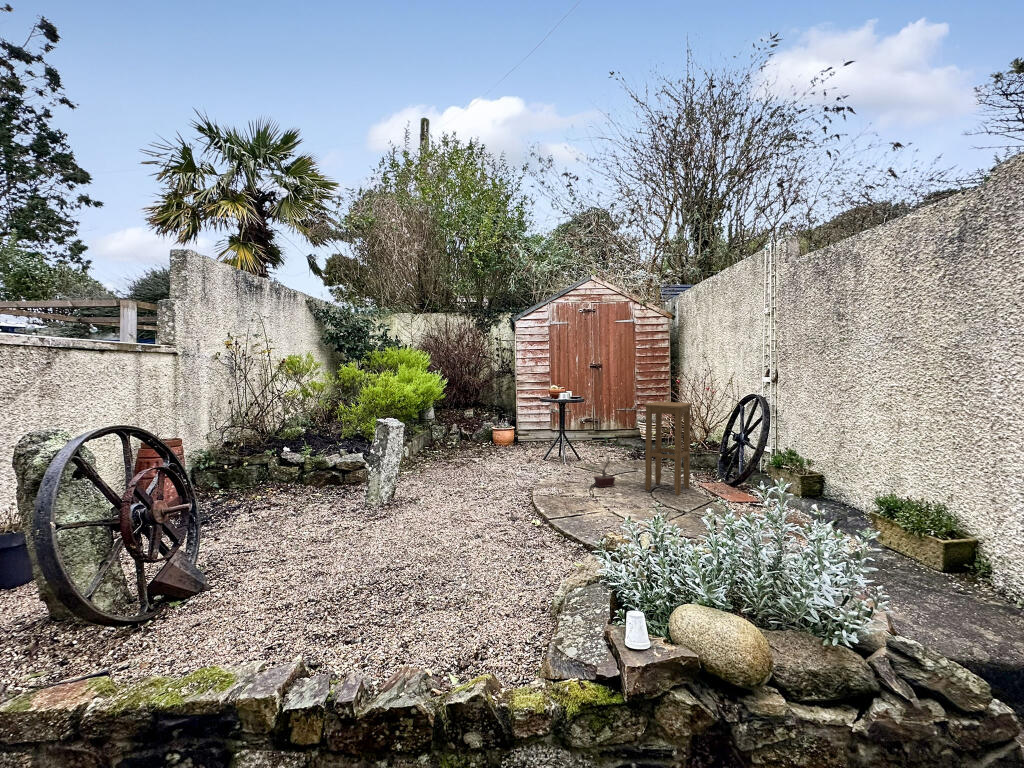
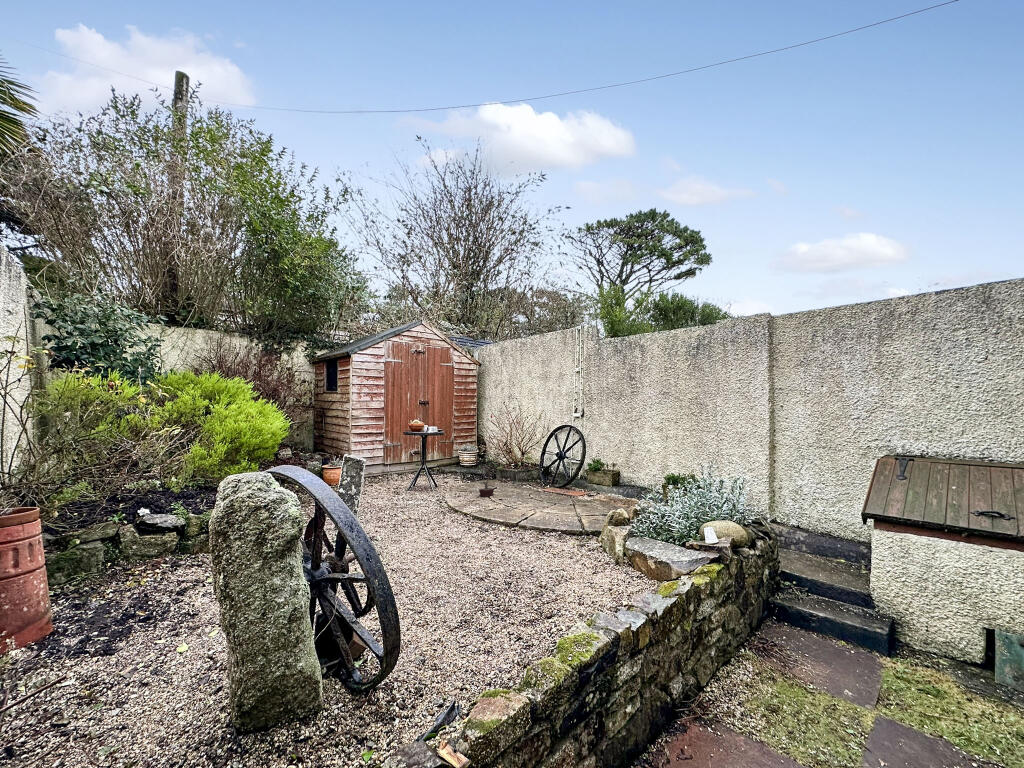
stool: present [644,402,692,495] -> none [517,430,545,496]

